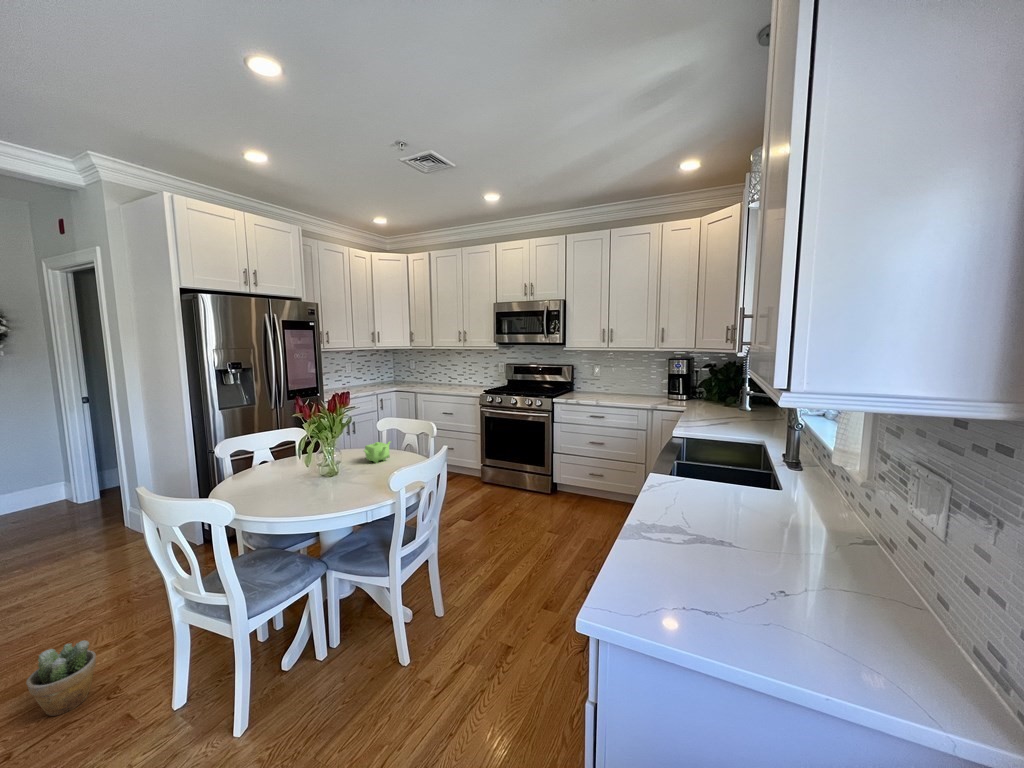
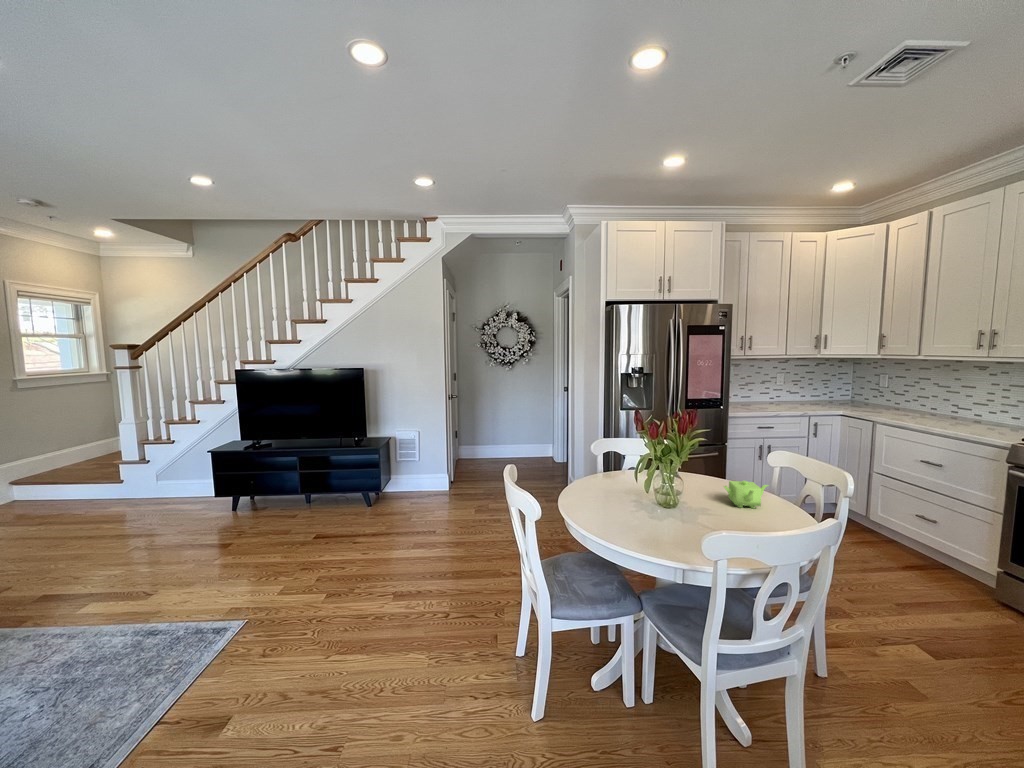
potted plant: present [26,641,96,716] -> none [466,556,498,605]

